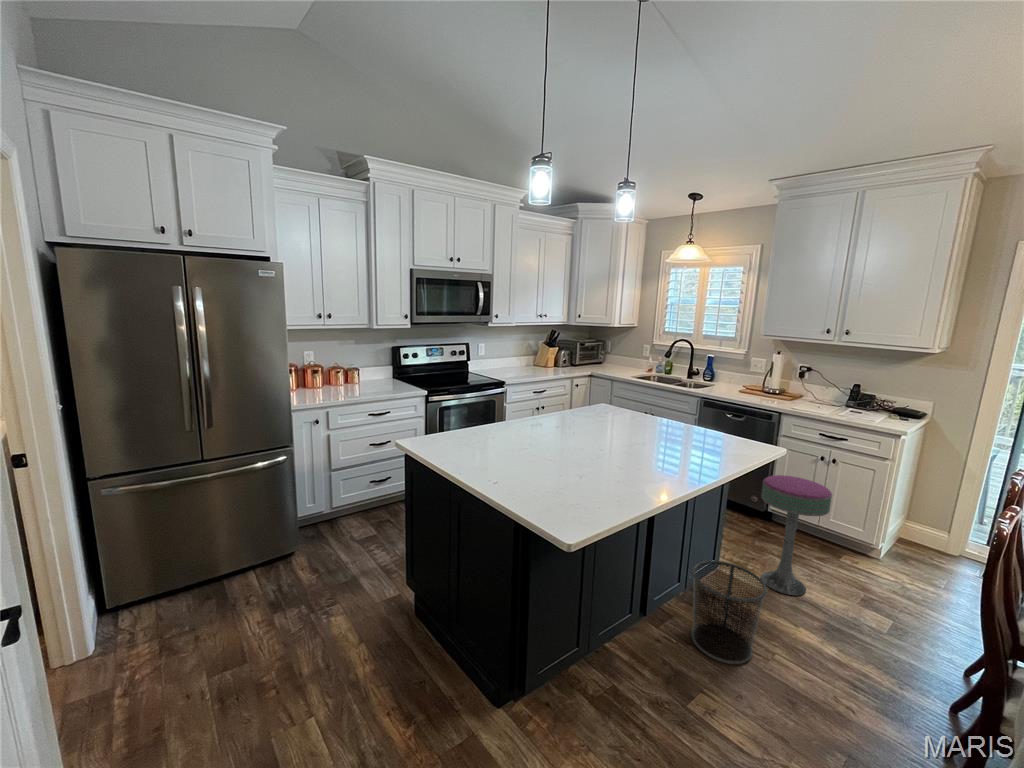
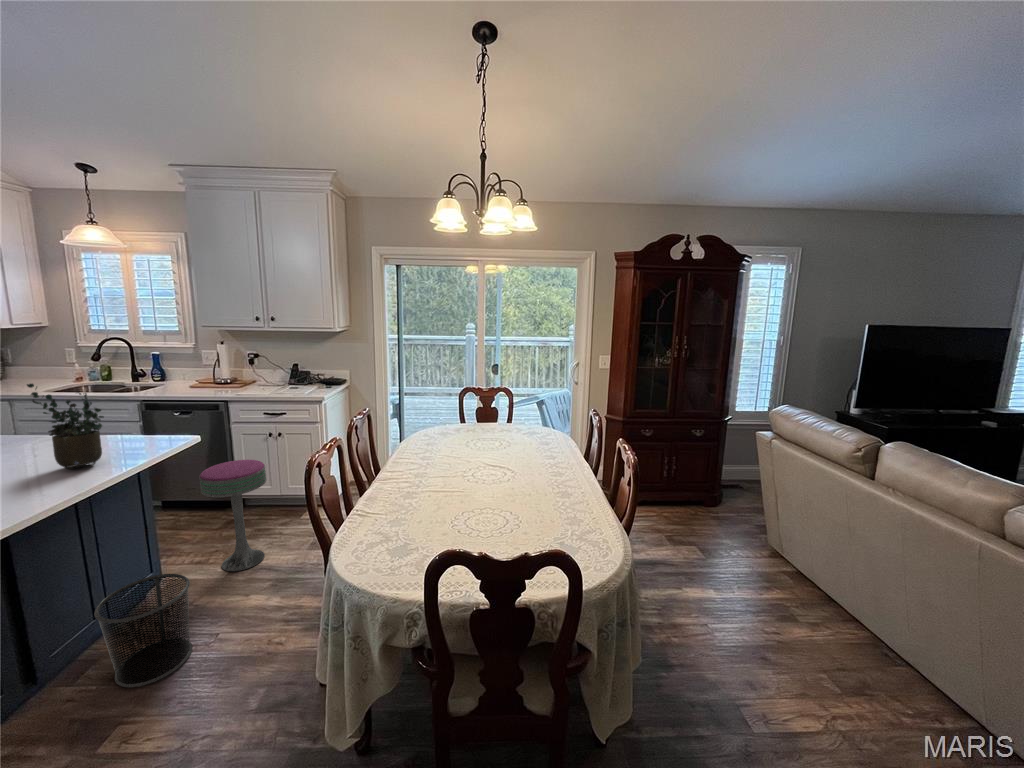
potted plant: none [682,371,731,448] -> present [27,384,104,469]

